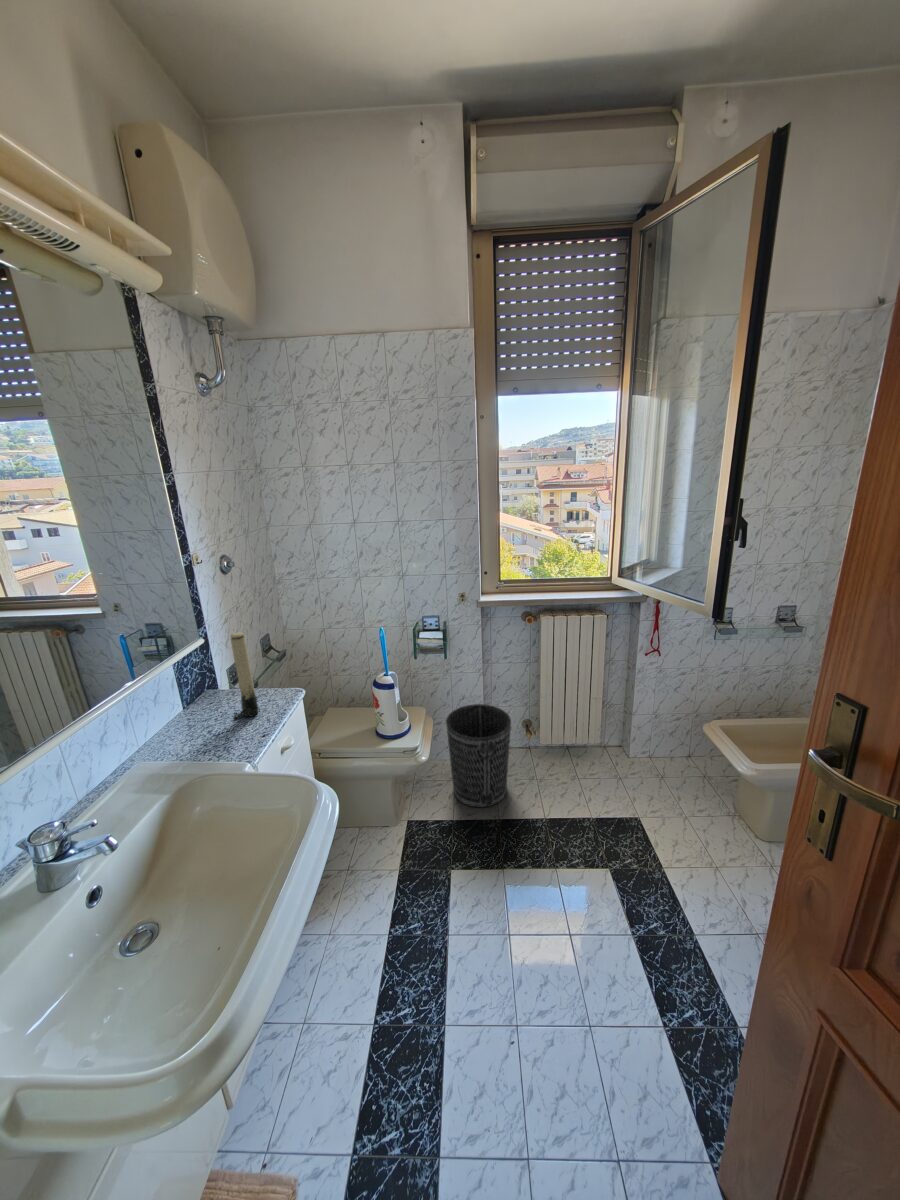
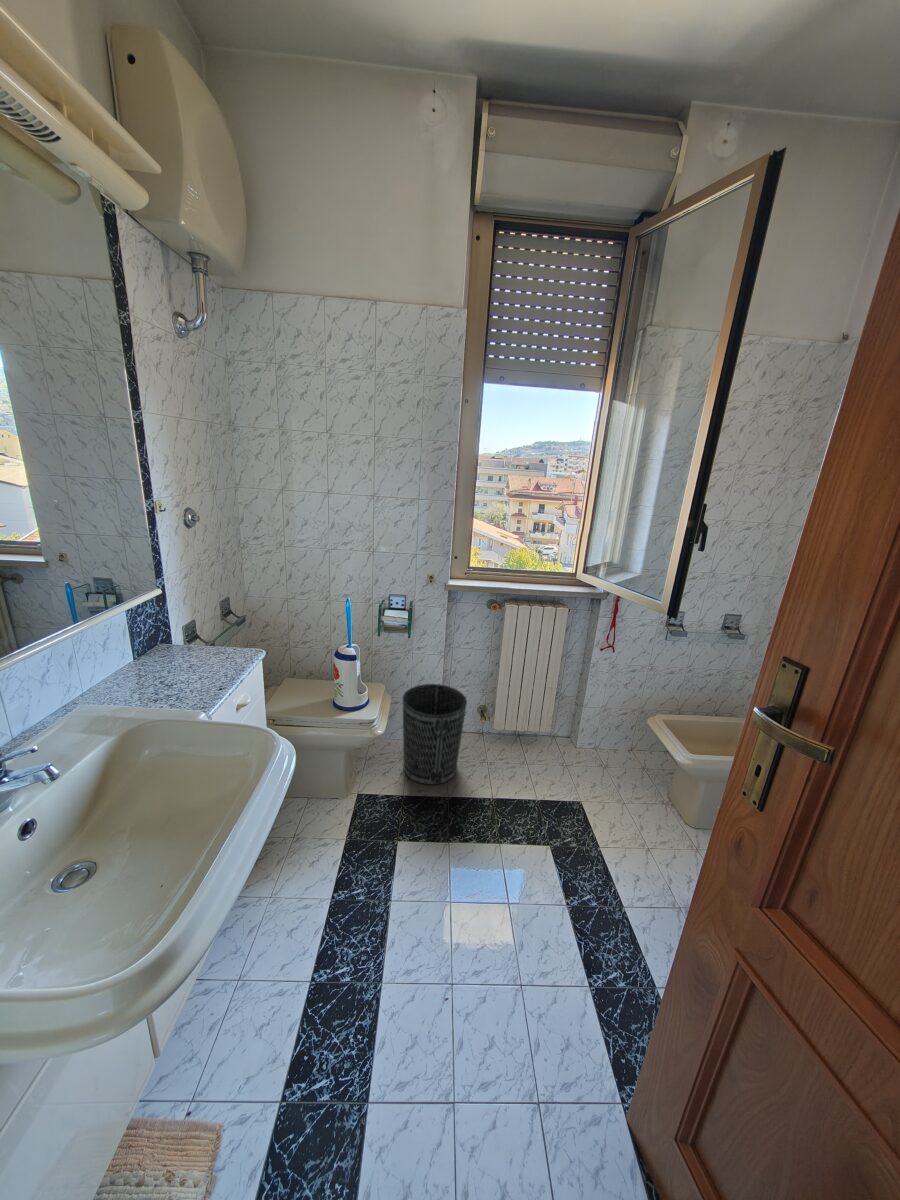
candle: present [231,632,260,719] -> none [189,583,218,672]

